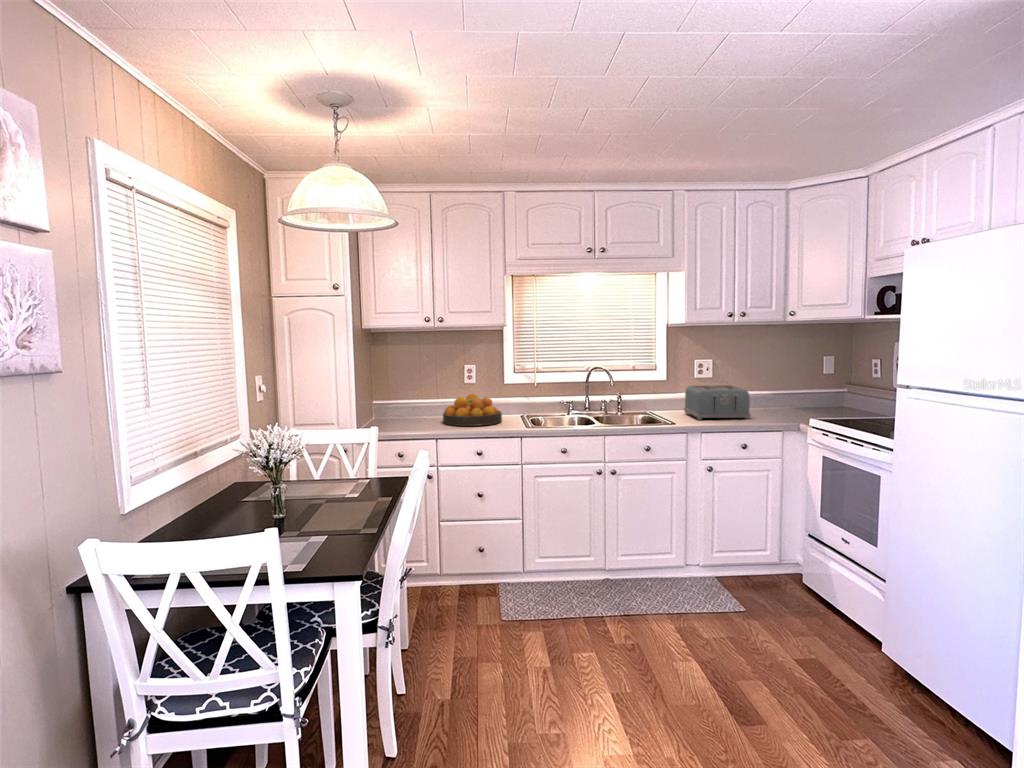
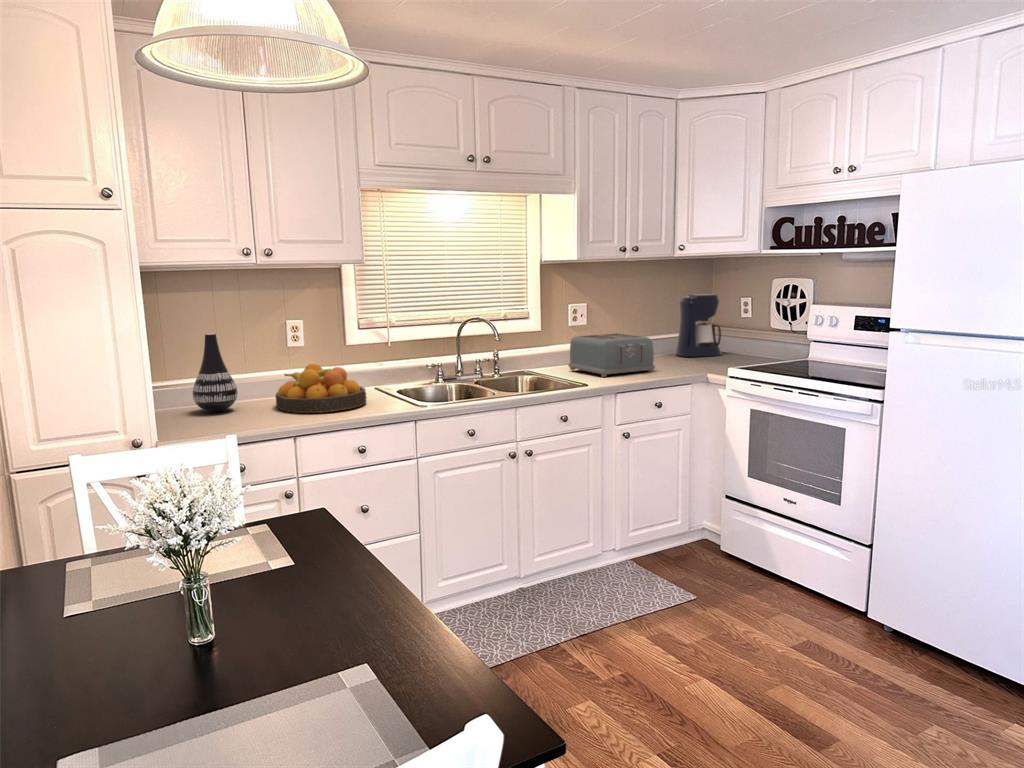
coffee maker: none [803,355,848,411] -> present [676,294,722,357]
vase: none [397,371,423,420] -> present [193,334,238,413]

